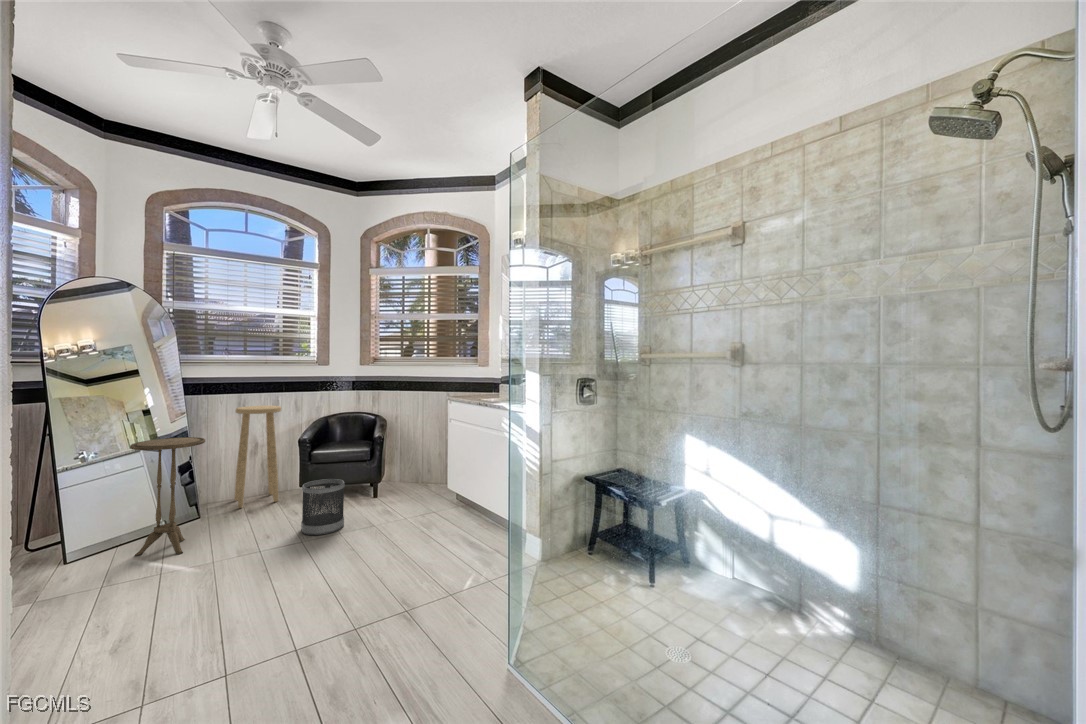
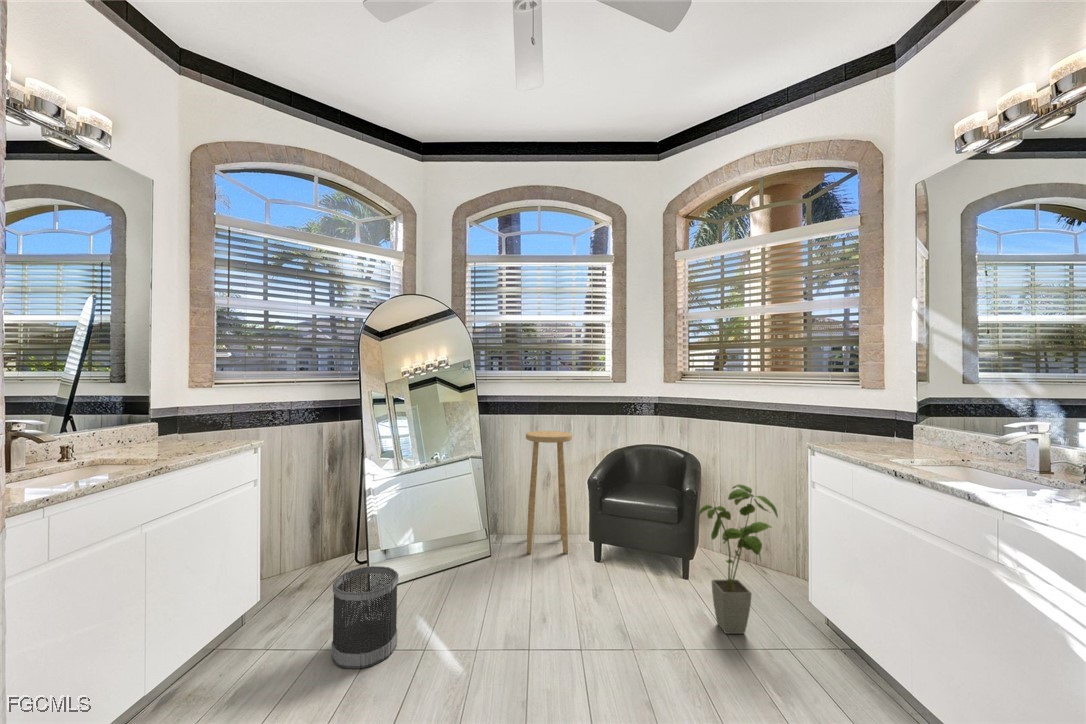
house plant: none [384,424,430,515] -> present [699,484,778,634]
side table: present [130,437,205,556] -> none [416,468,484,614]
wastebasket: present [301,479,345,535] -> present [331,566,398,669]

